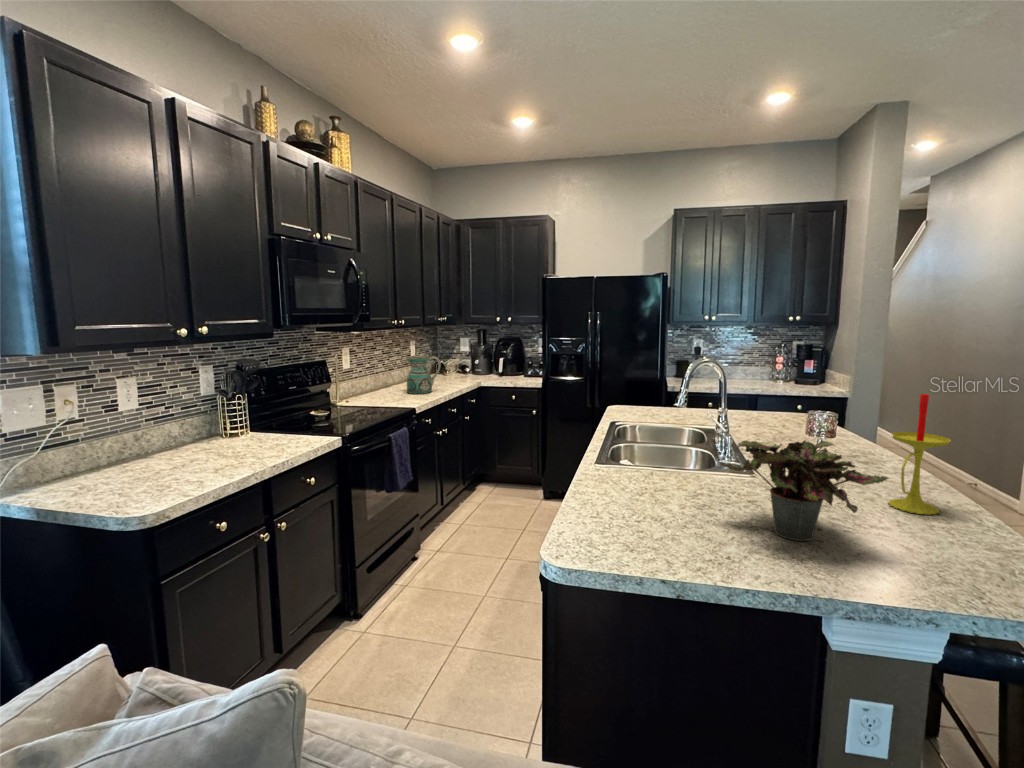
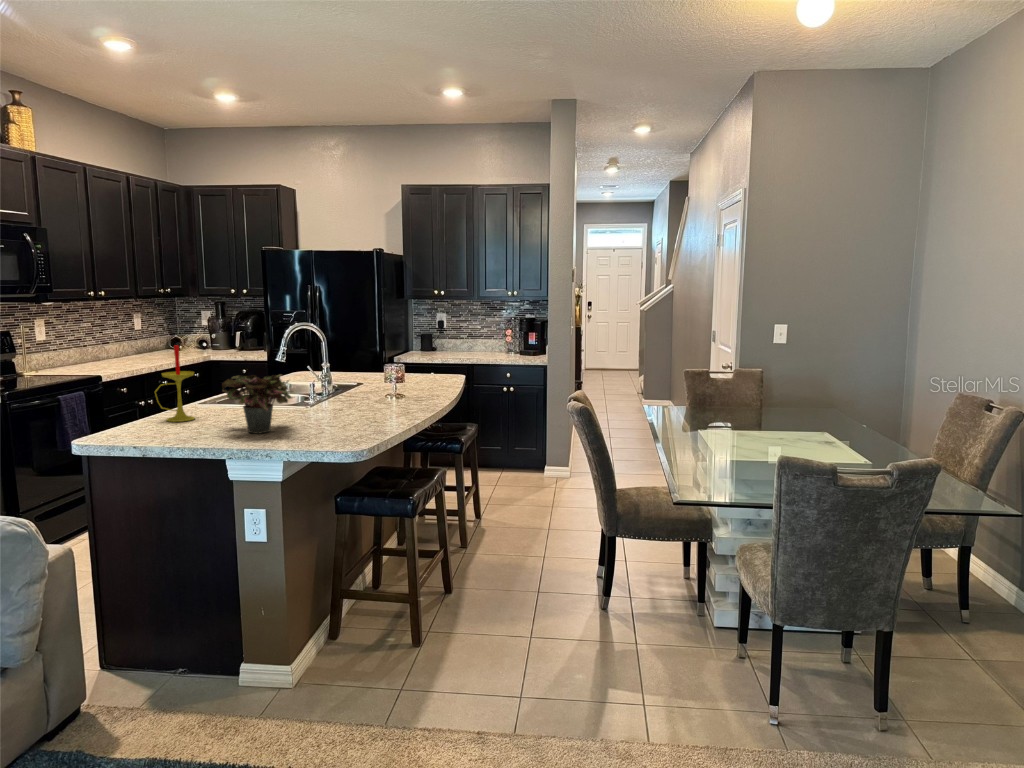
ceramic pitcher: present [407,356,441,394] -> none [109,328,147,366]
candle: present [888,394,951,515] -> present [155,345,195,422]

